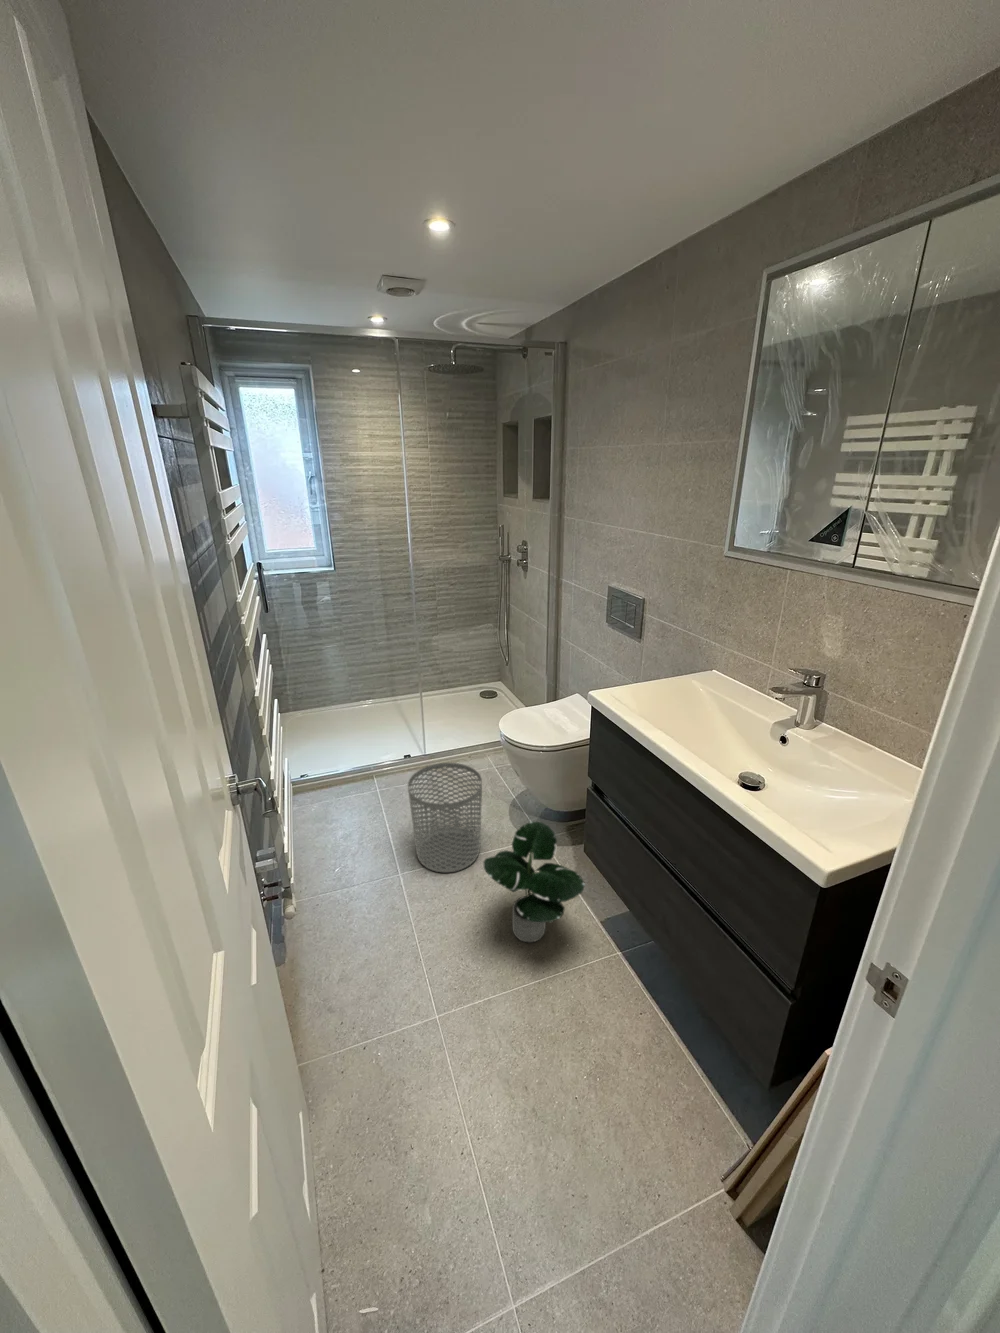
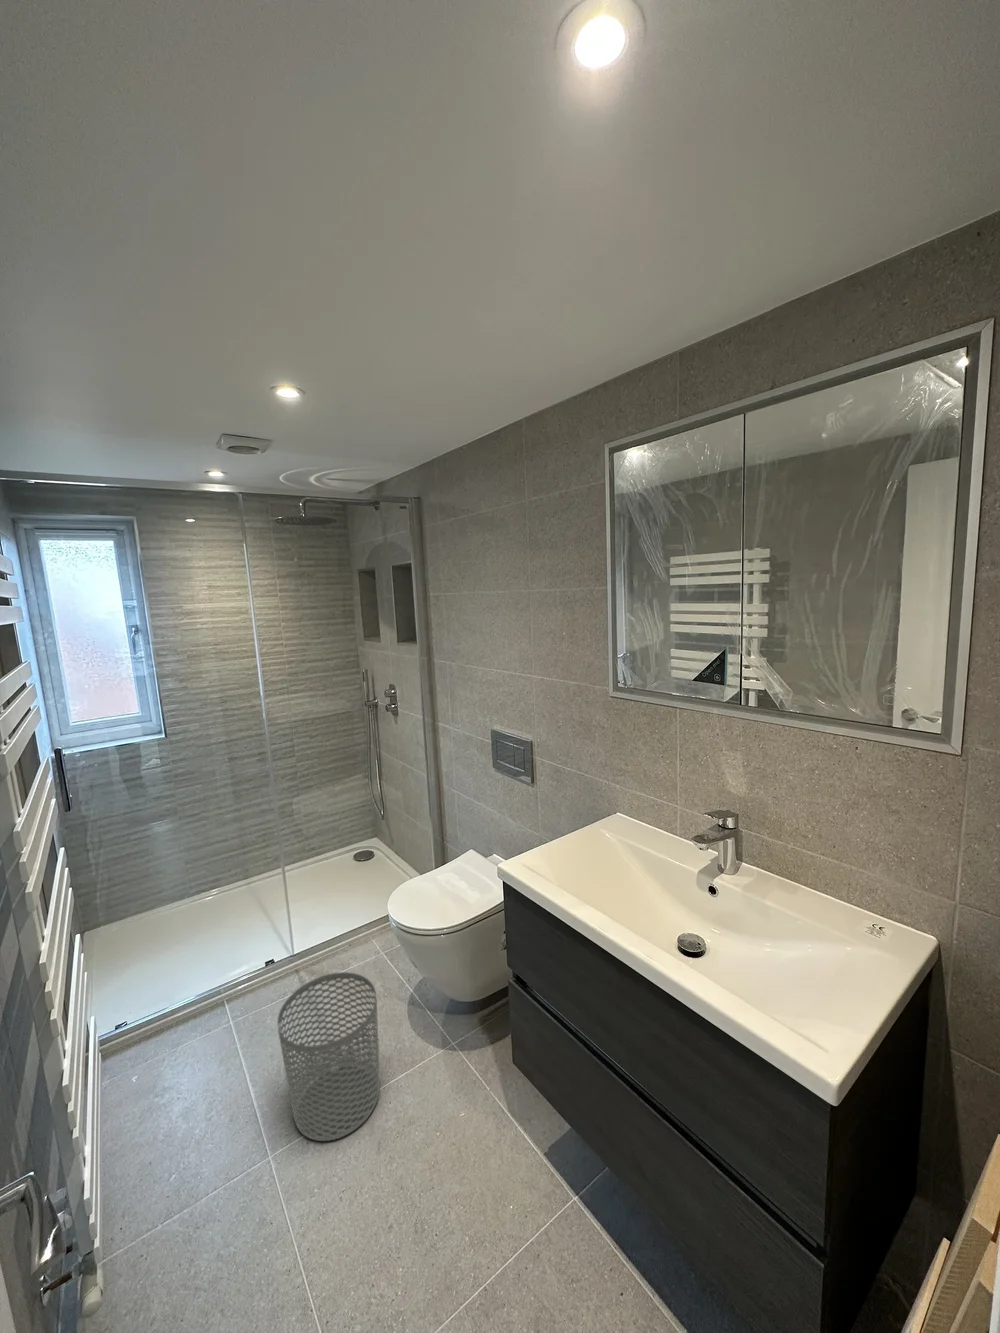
potted plant: present [484,822,585,942] -> none [394,1040,527,1229]

